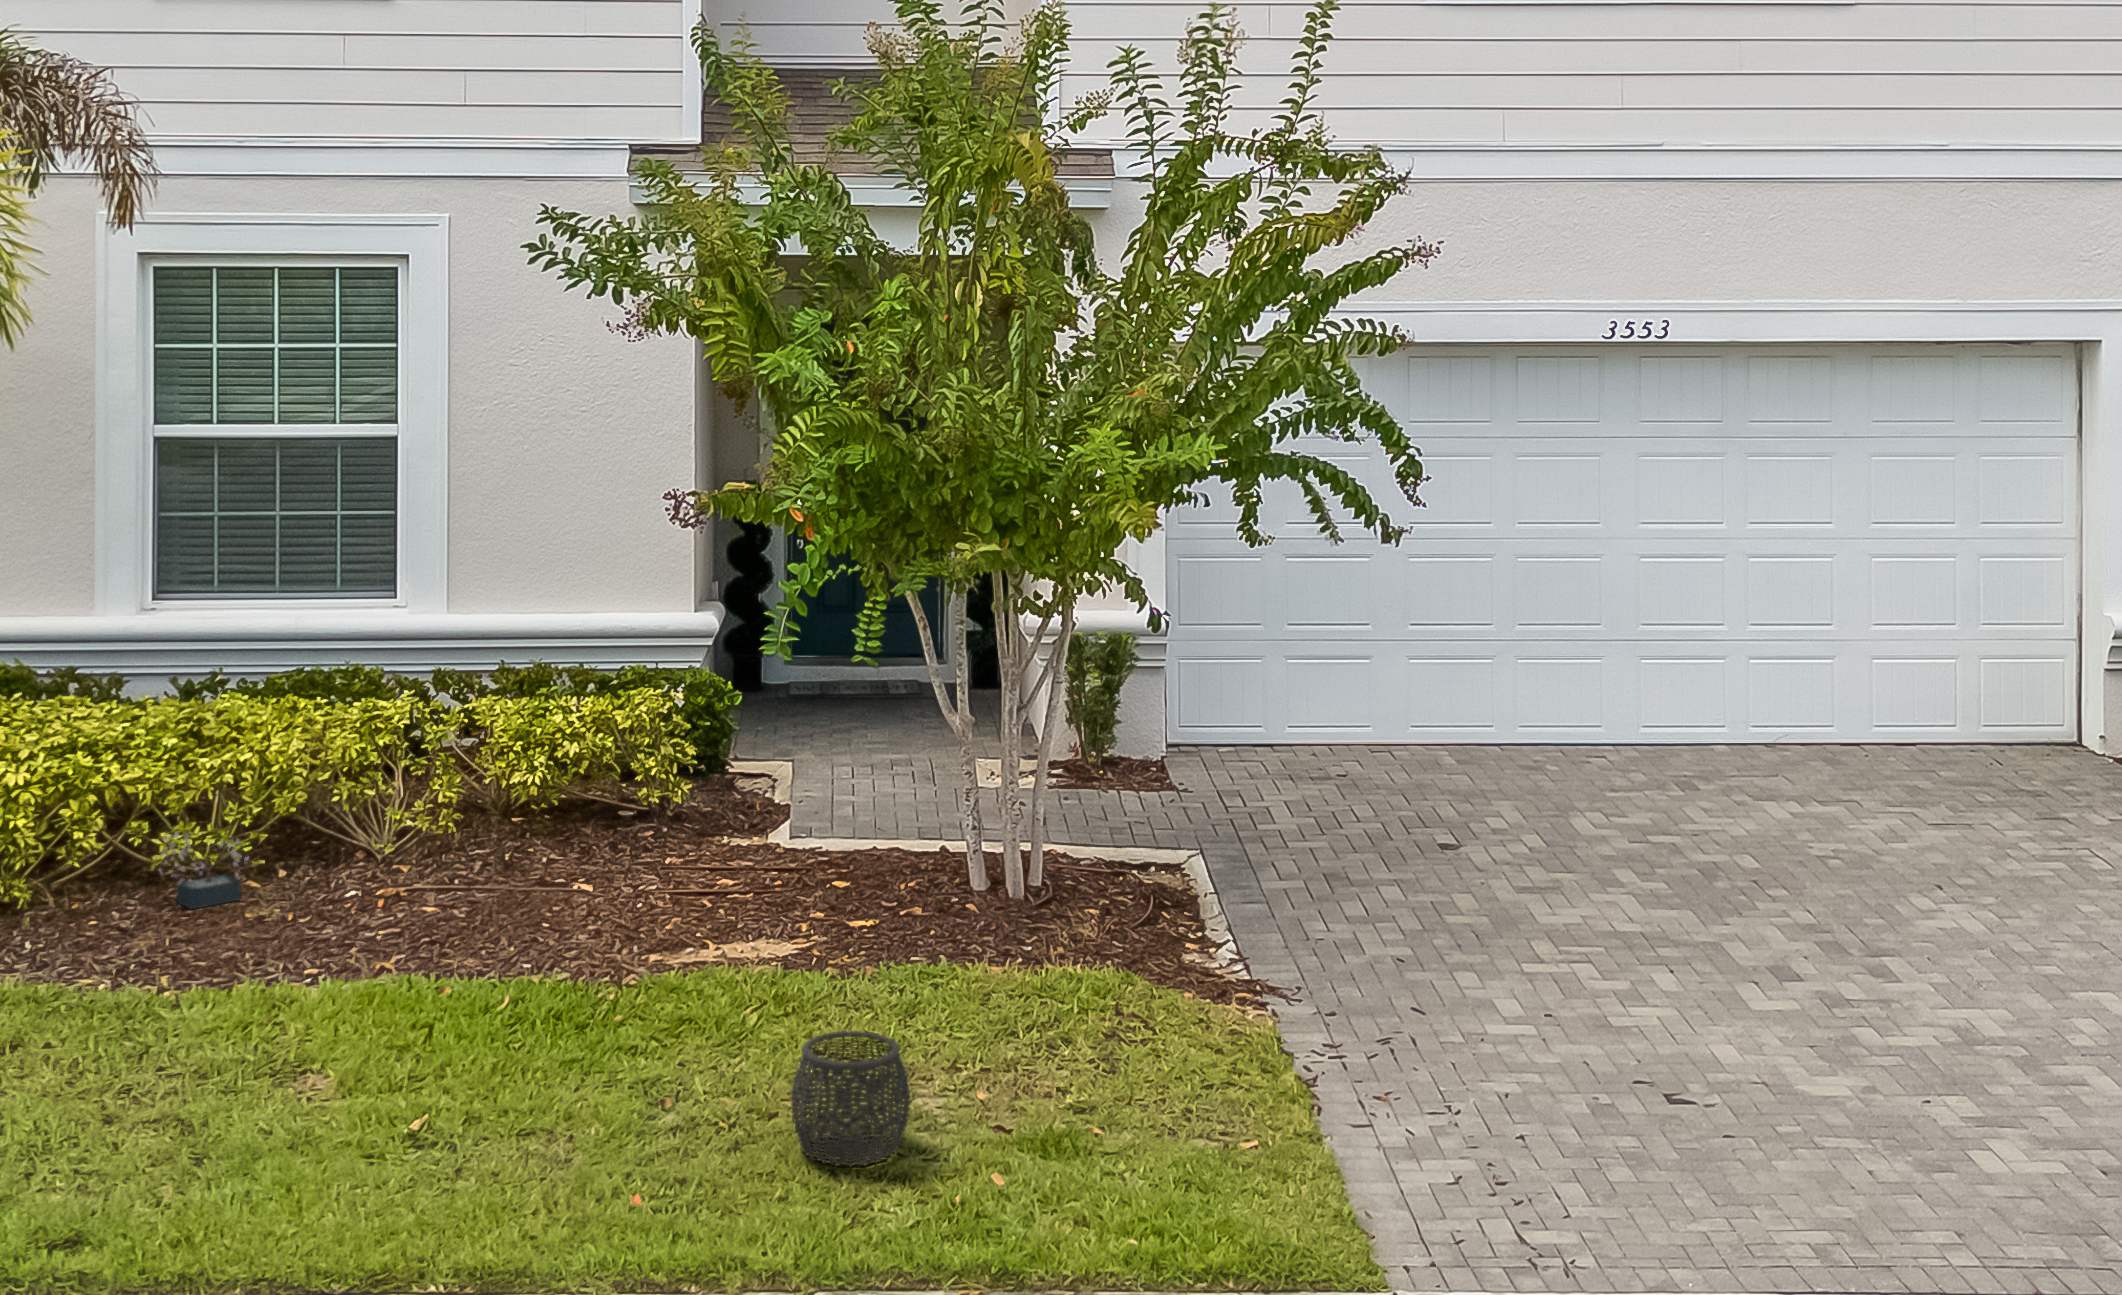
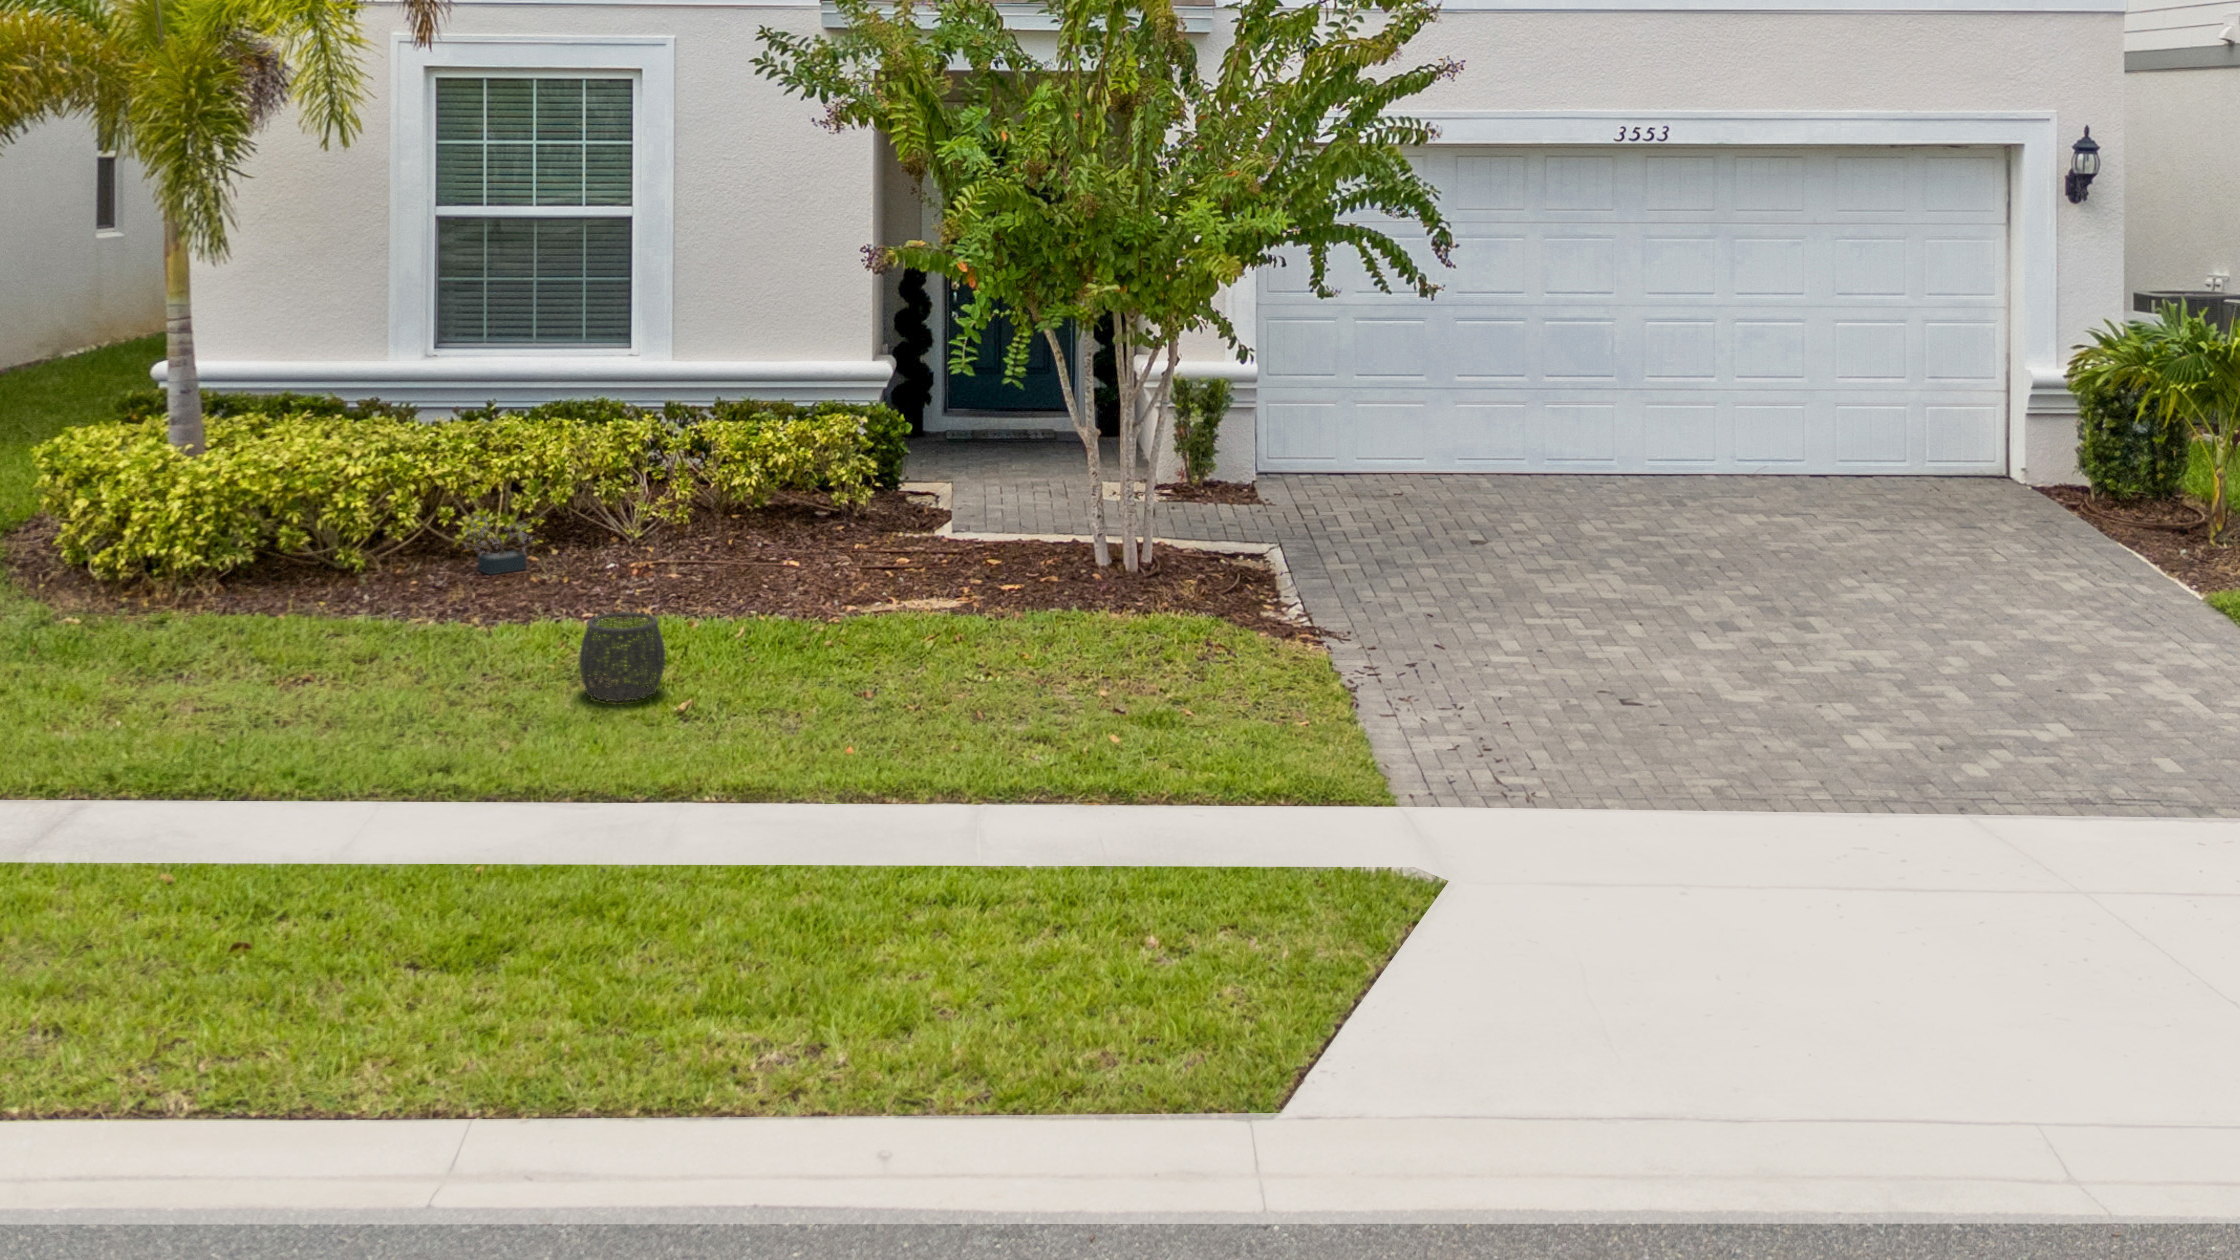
woven basket: present [791,1031,911,1166] -> present [579,612,665,702]

